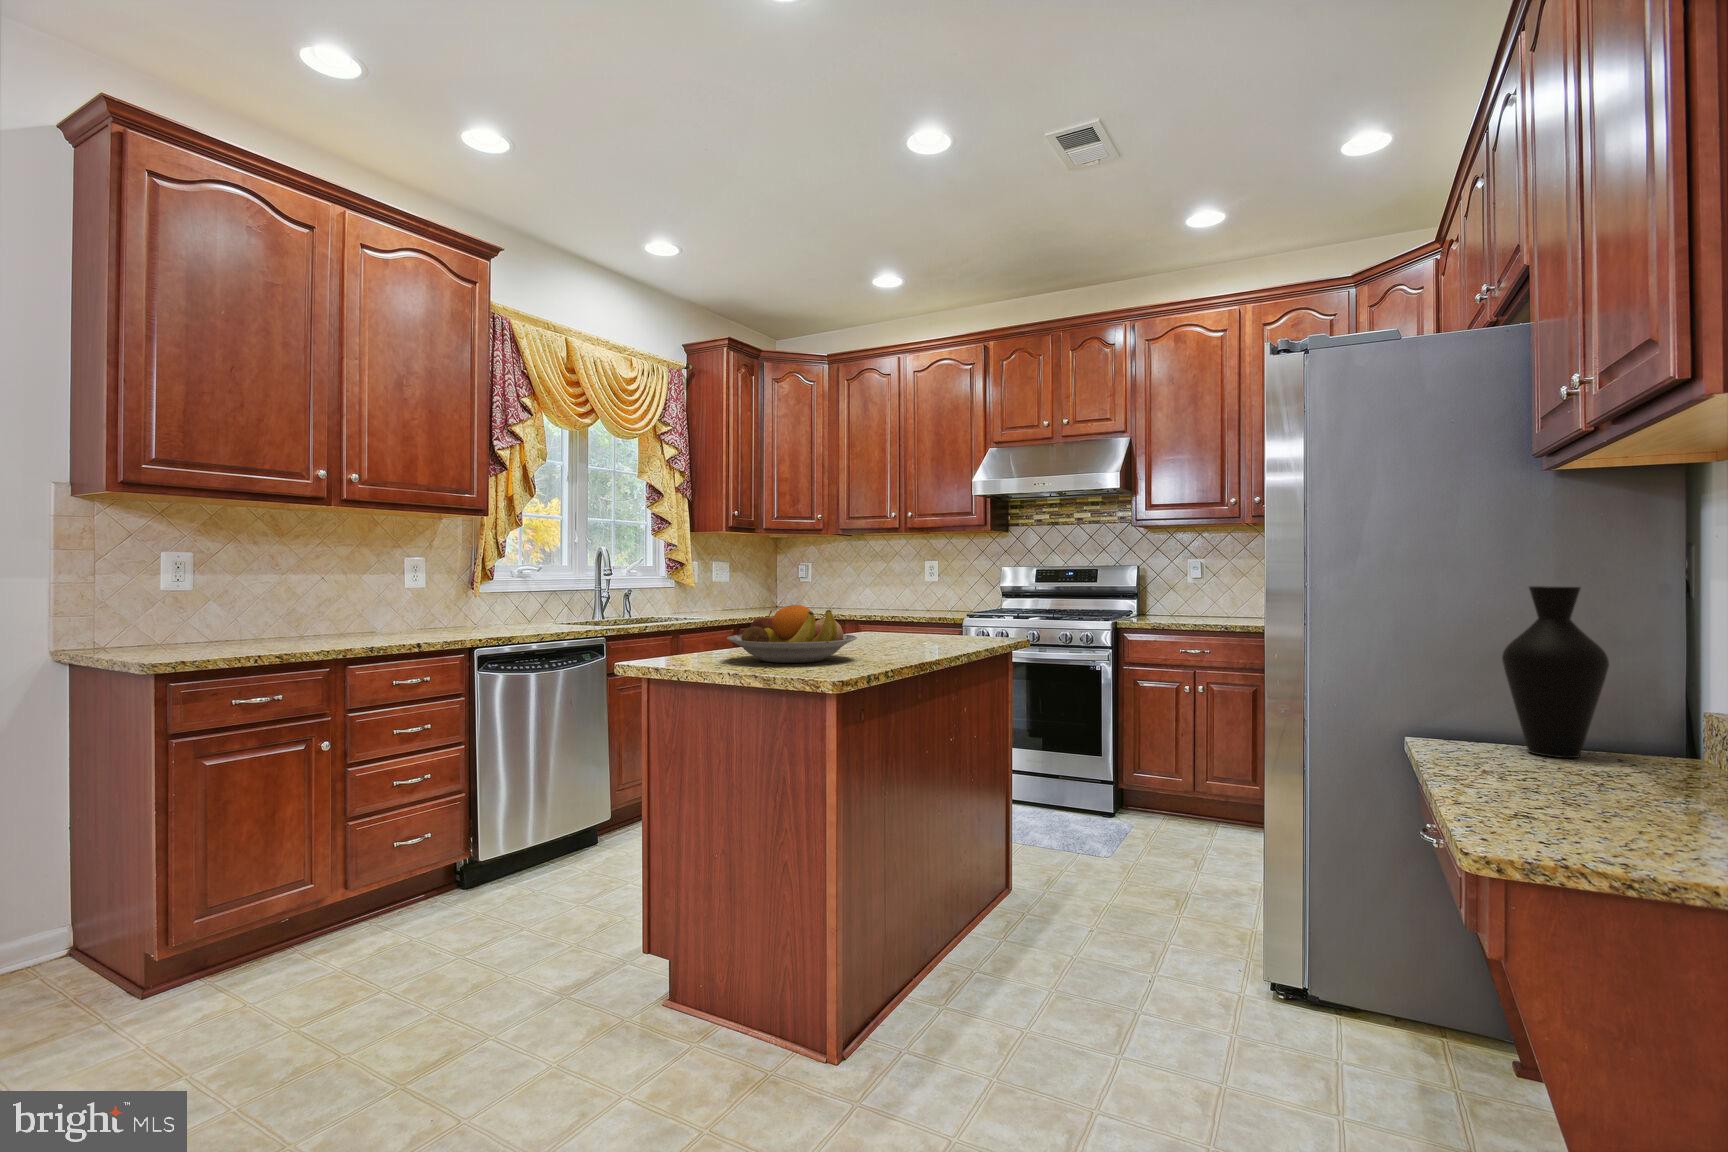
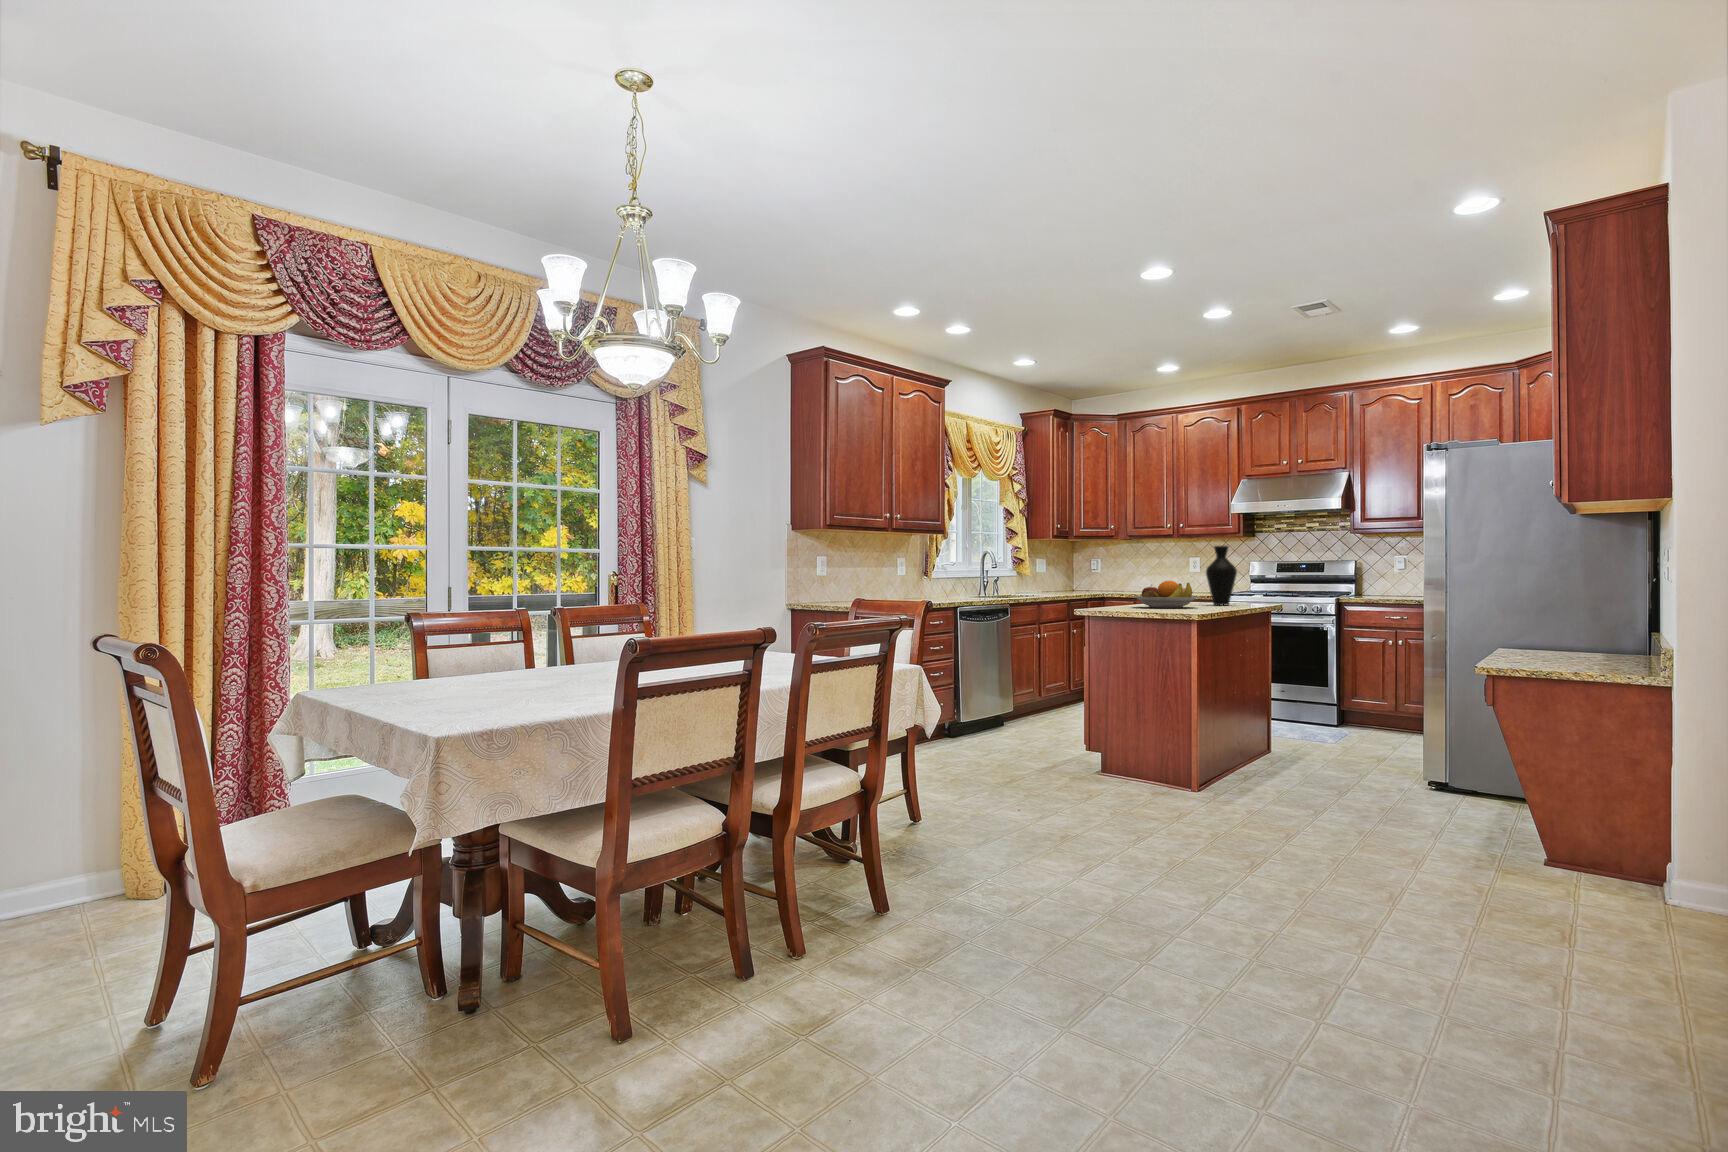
vase: present [1502,586,1609,758] -> present [1206,546,1237,606]

